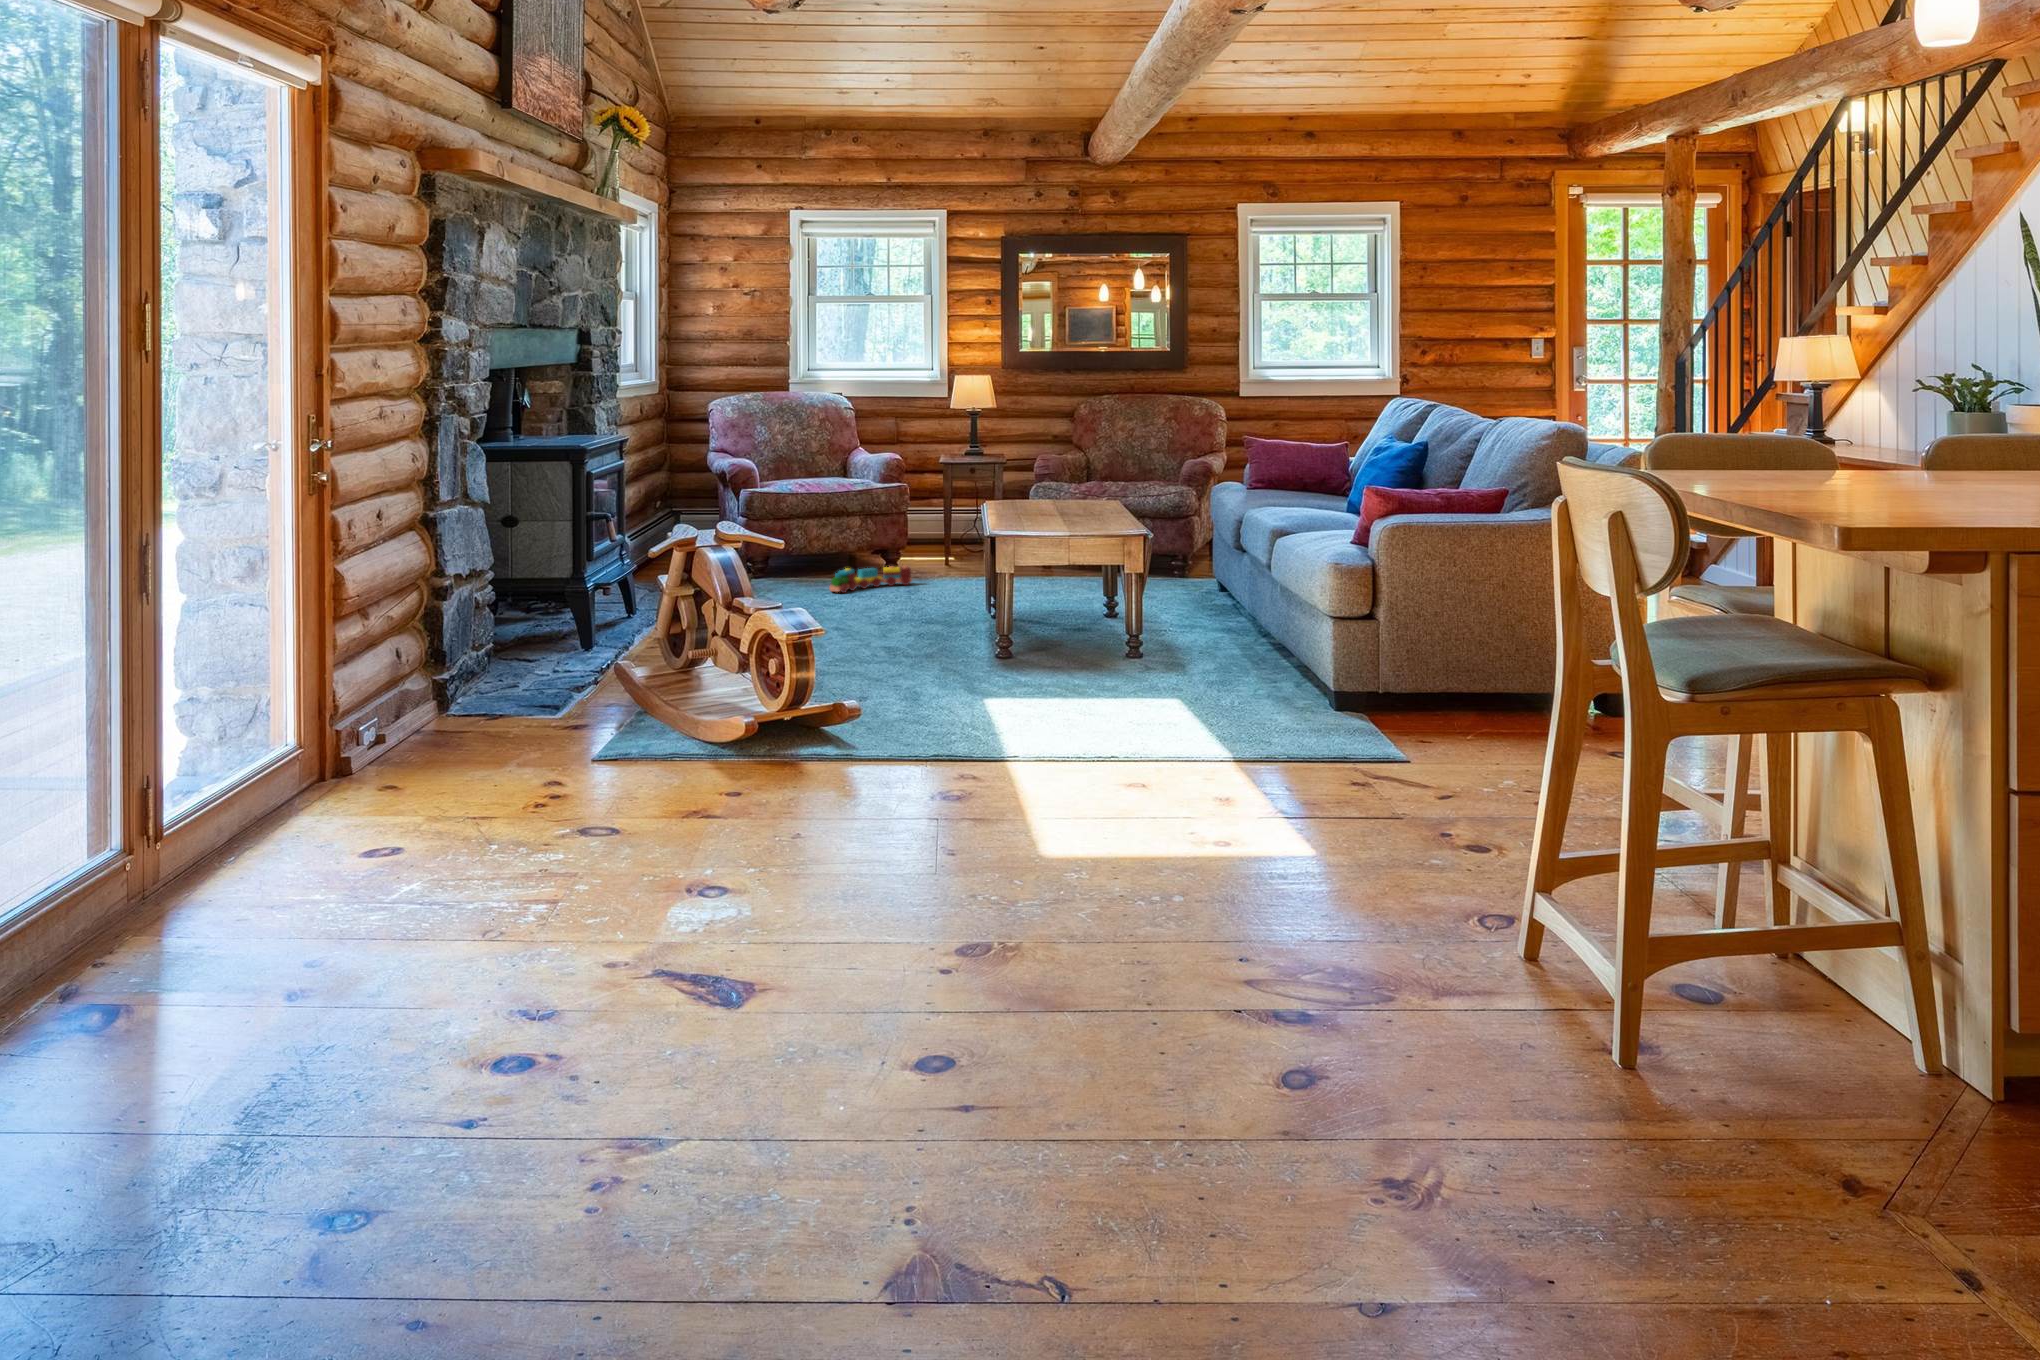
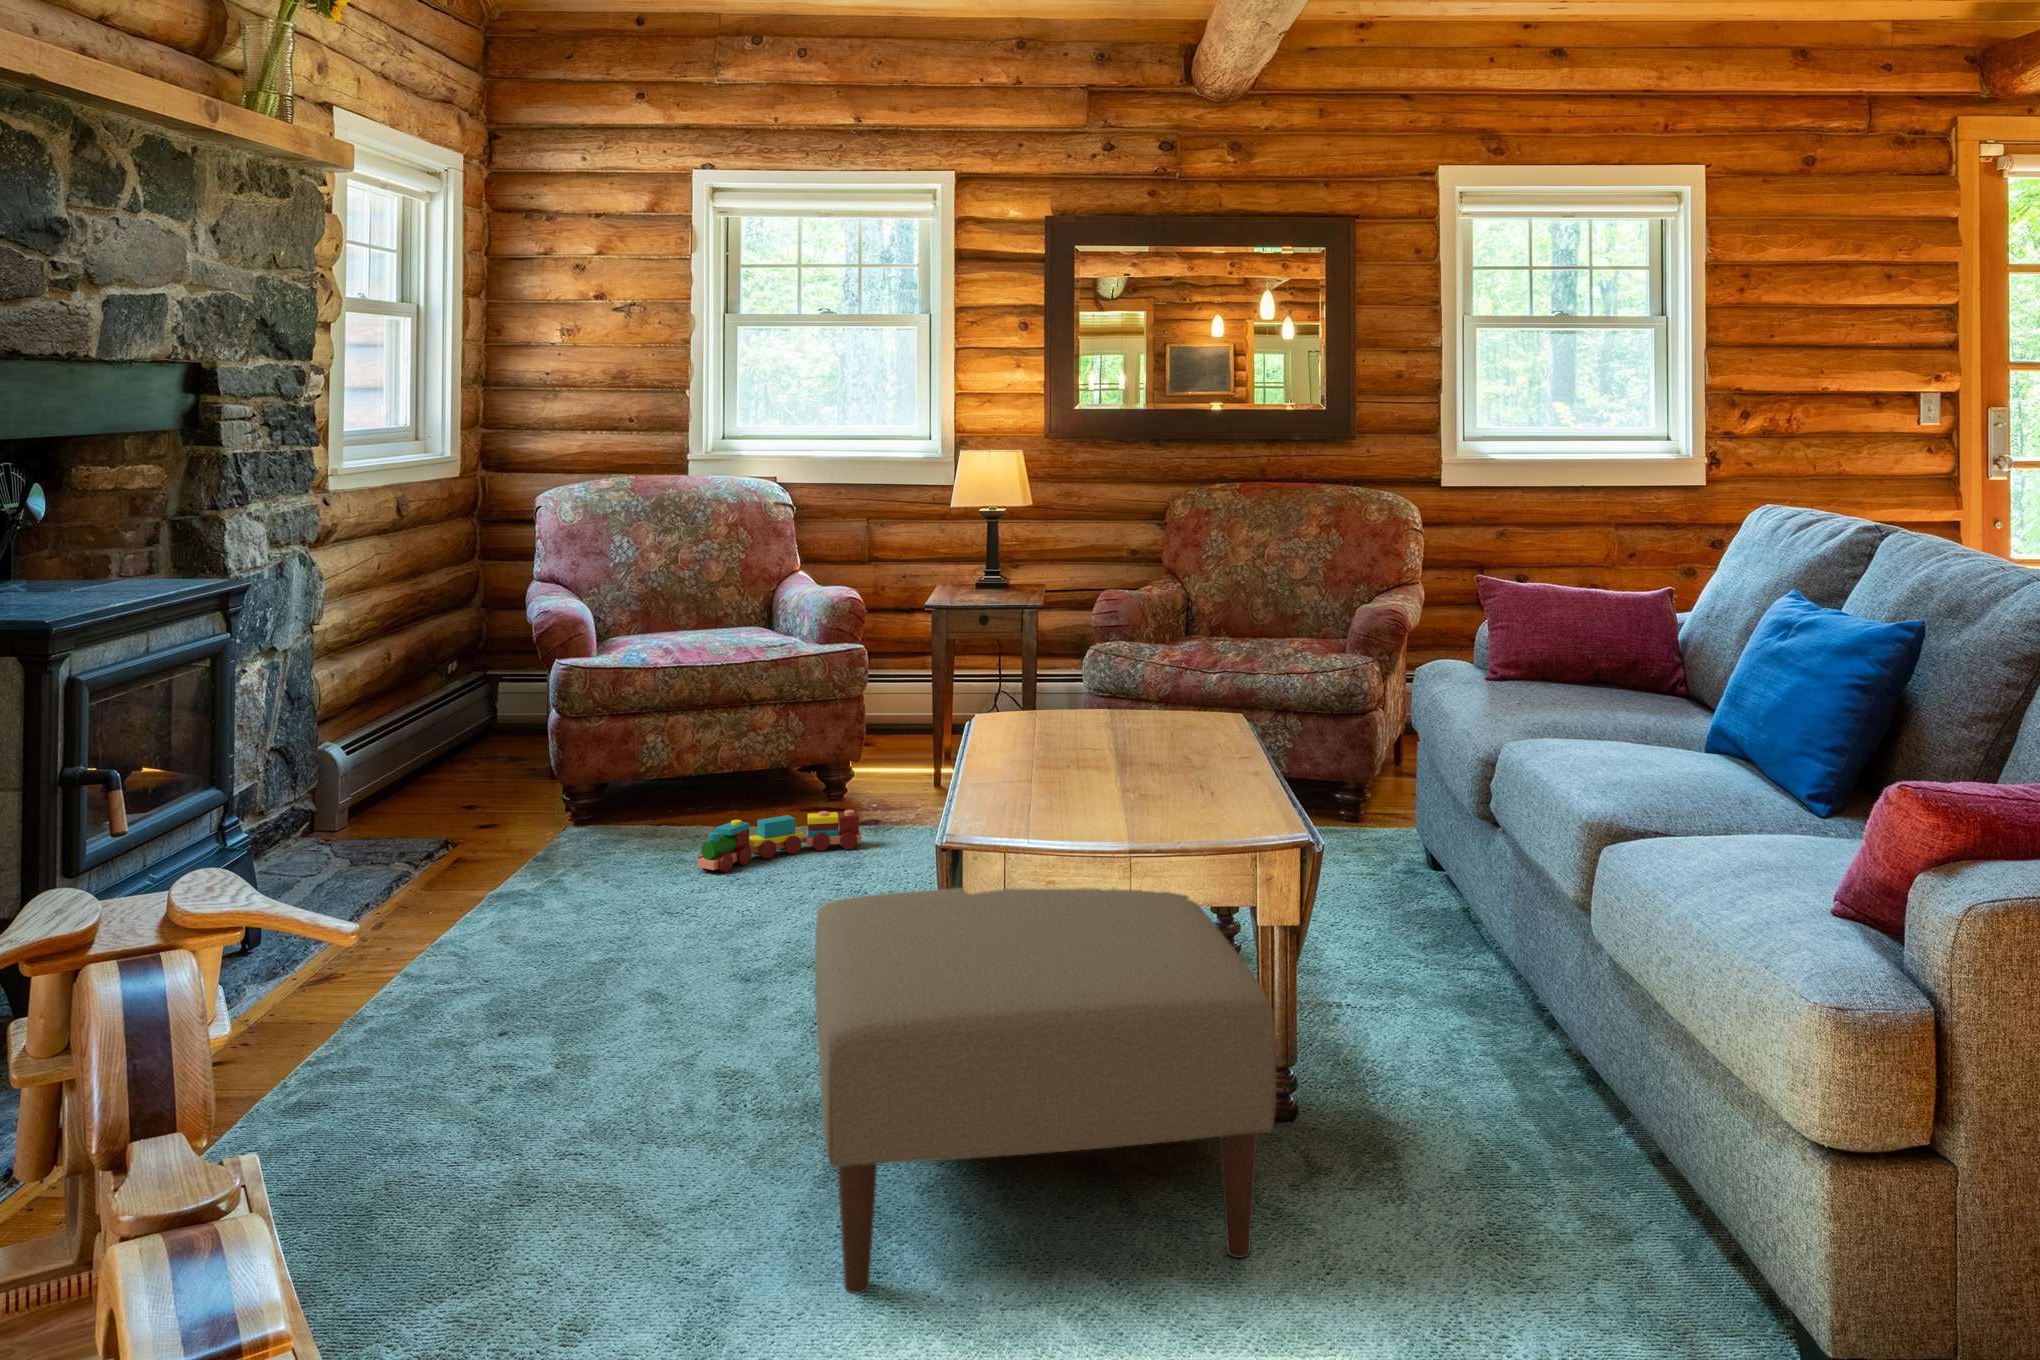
ottoman: none [921,558,1118,694] -> present [815,888,1276,1293]

